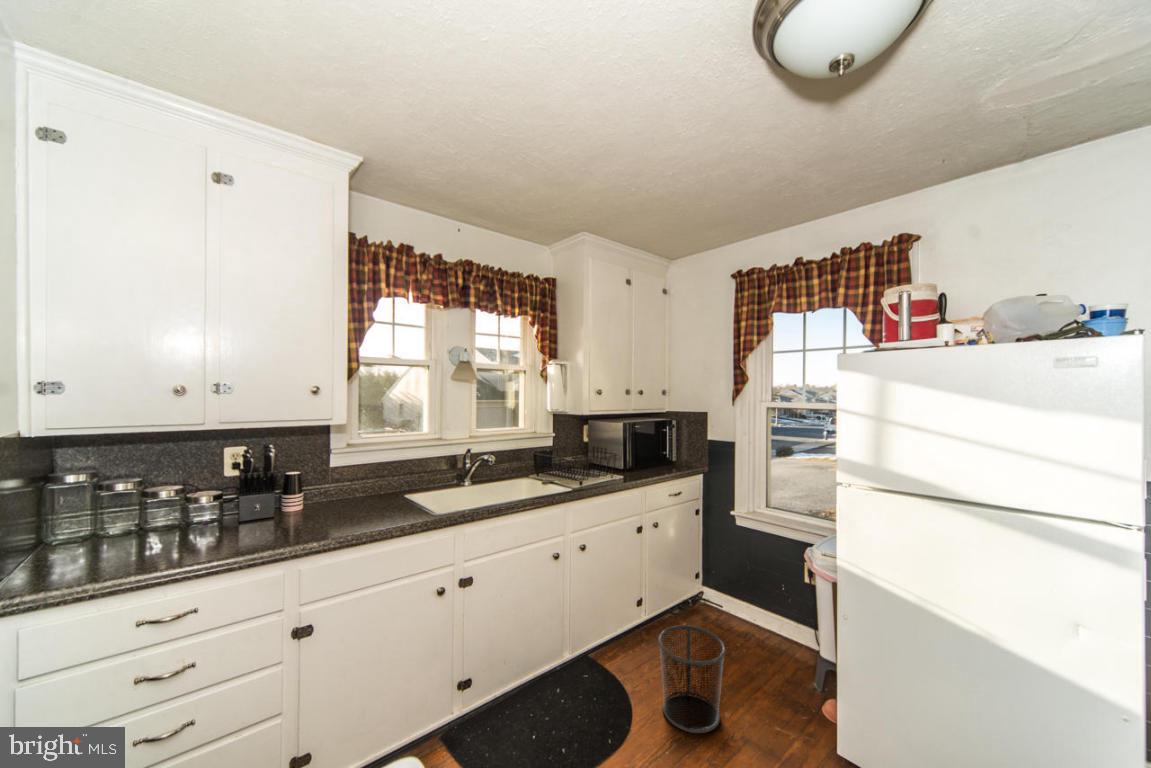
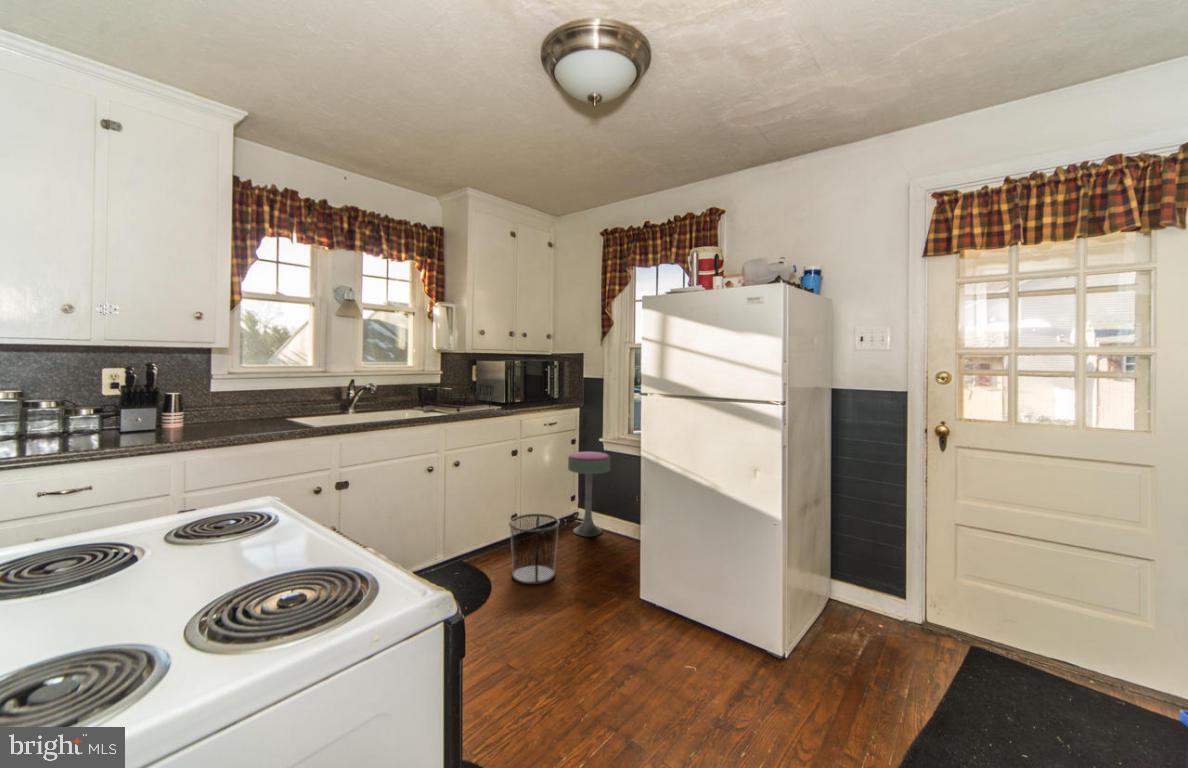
bar stool: none [701,528,754,638] -> present [568,452,610,536]

